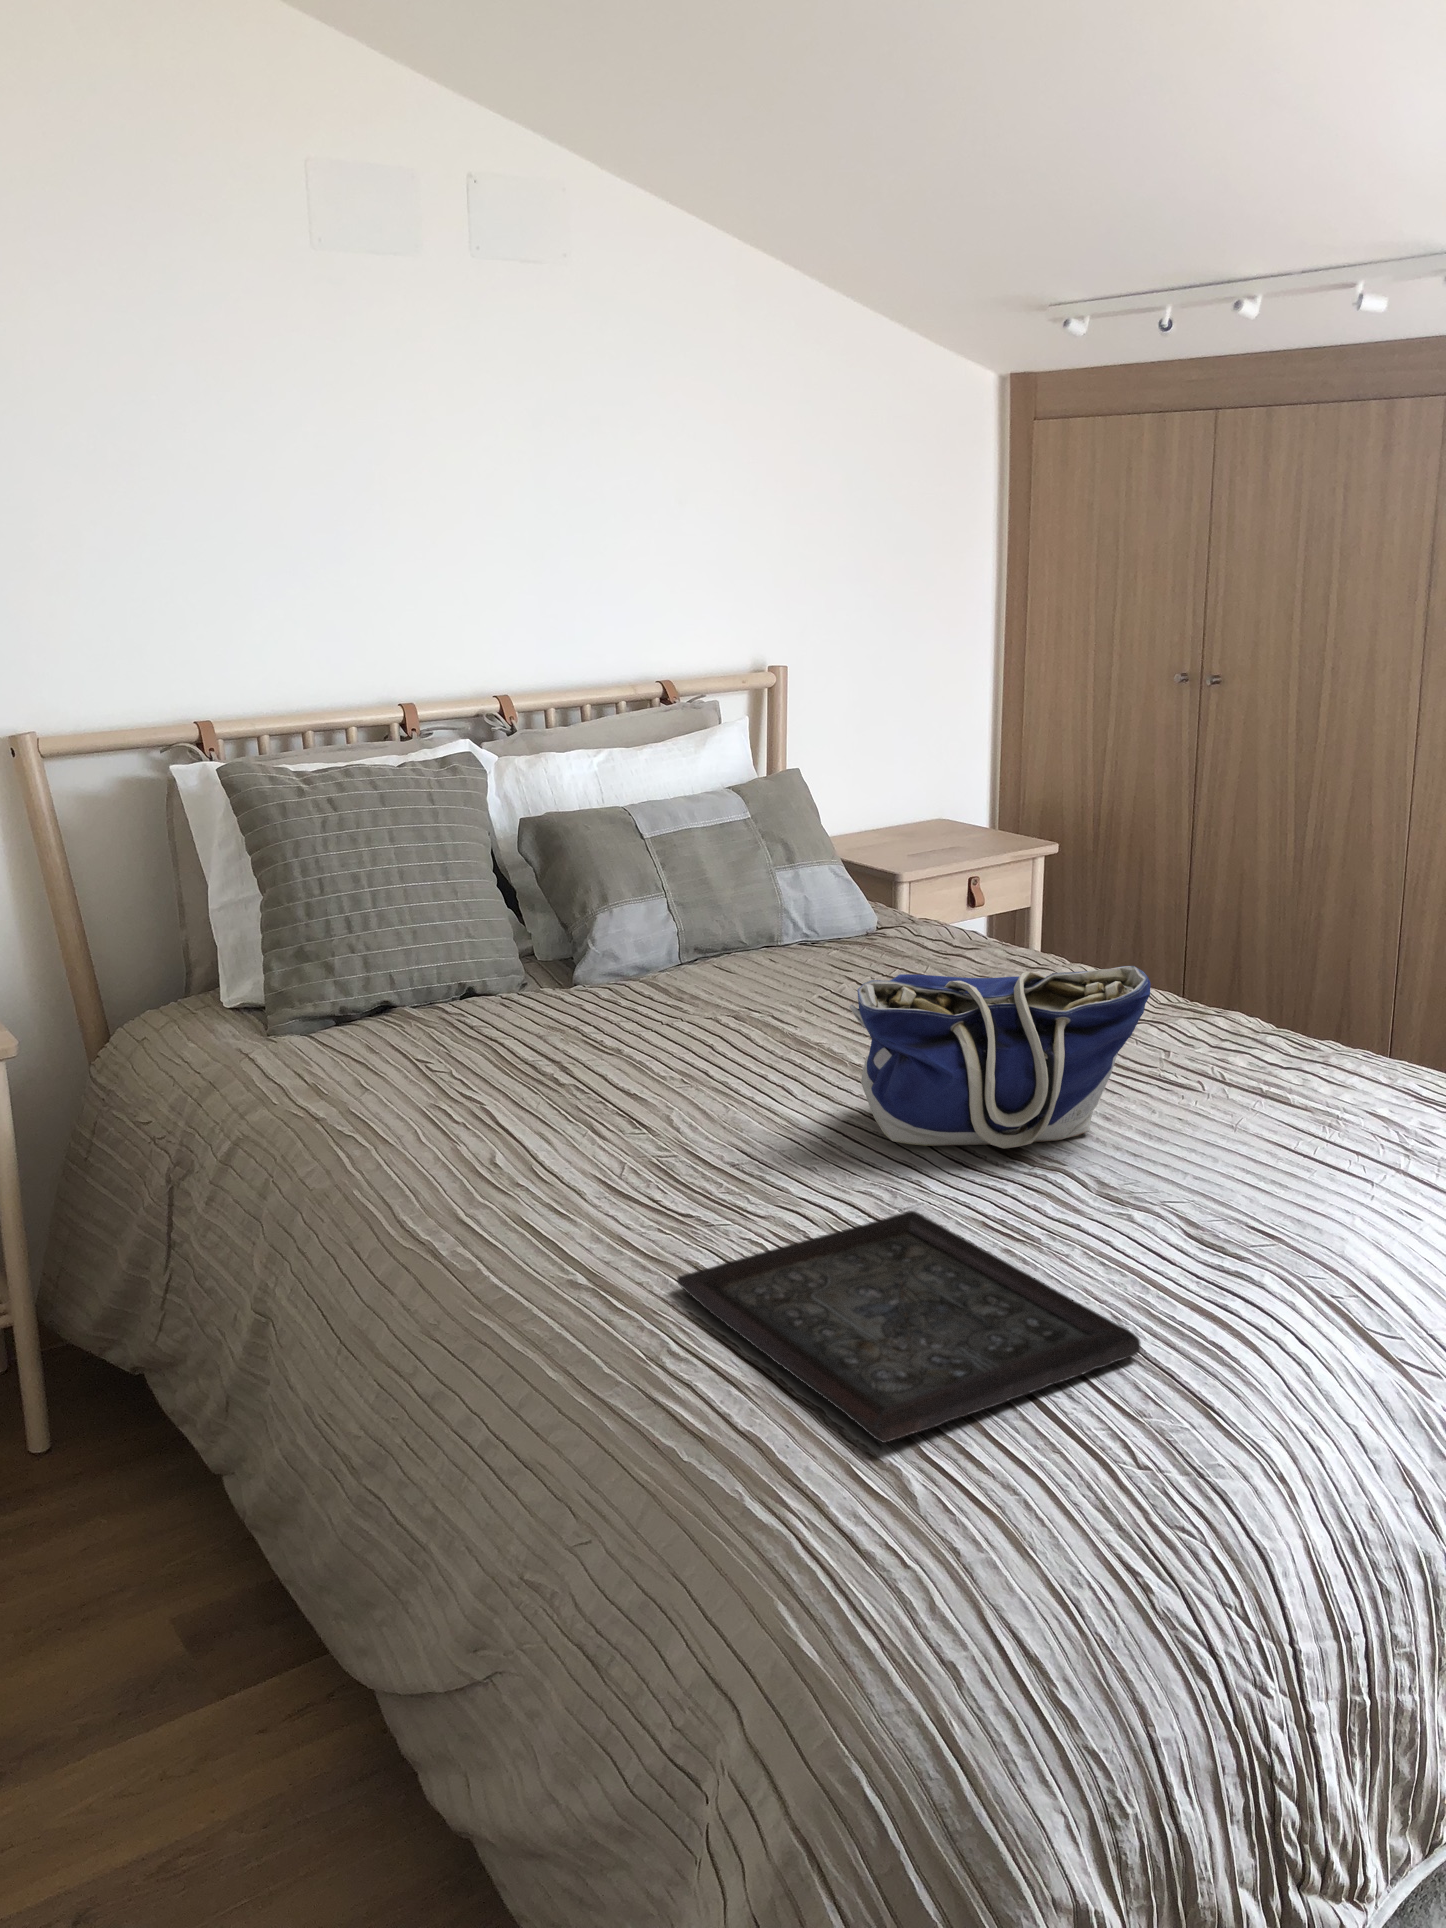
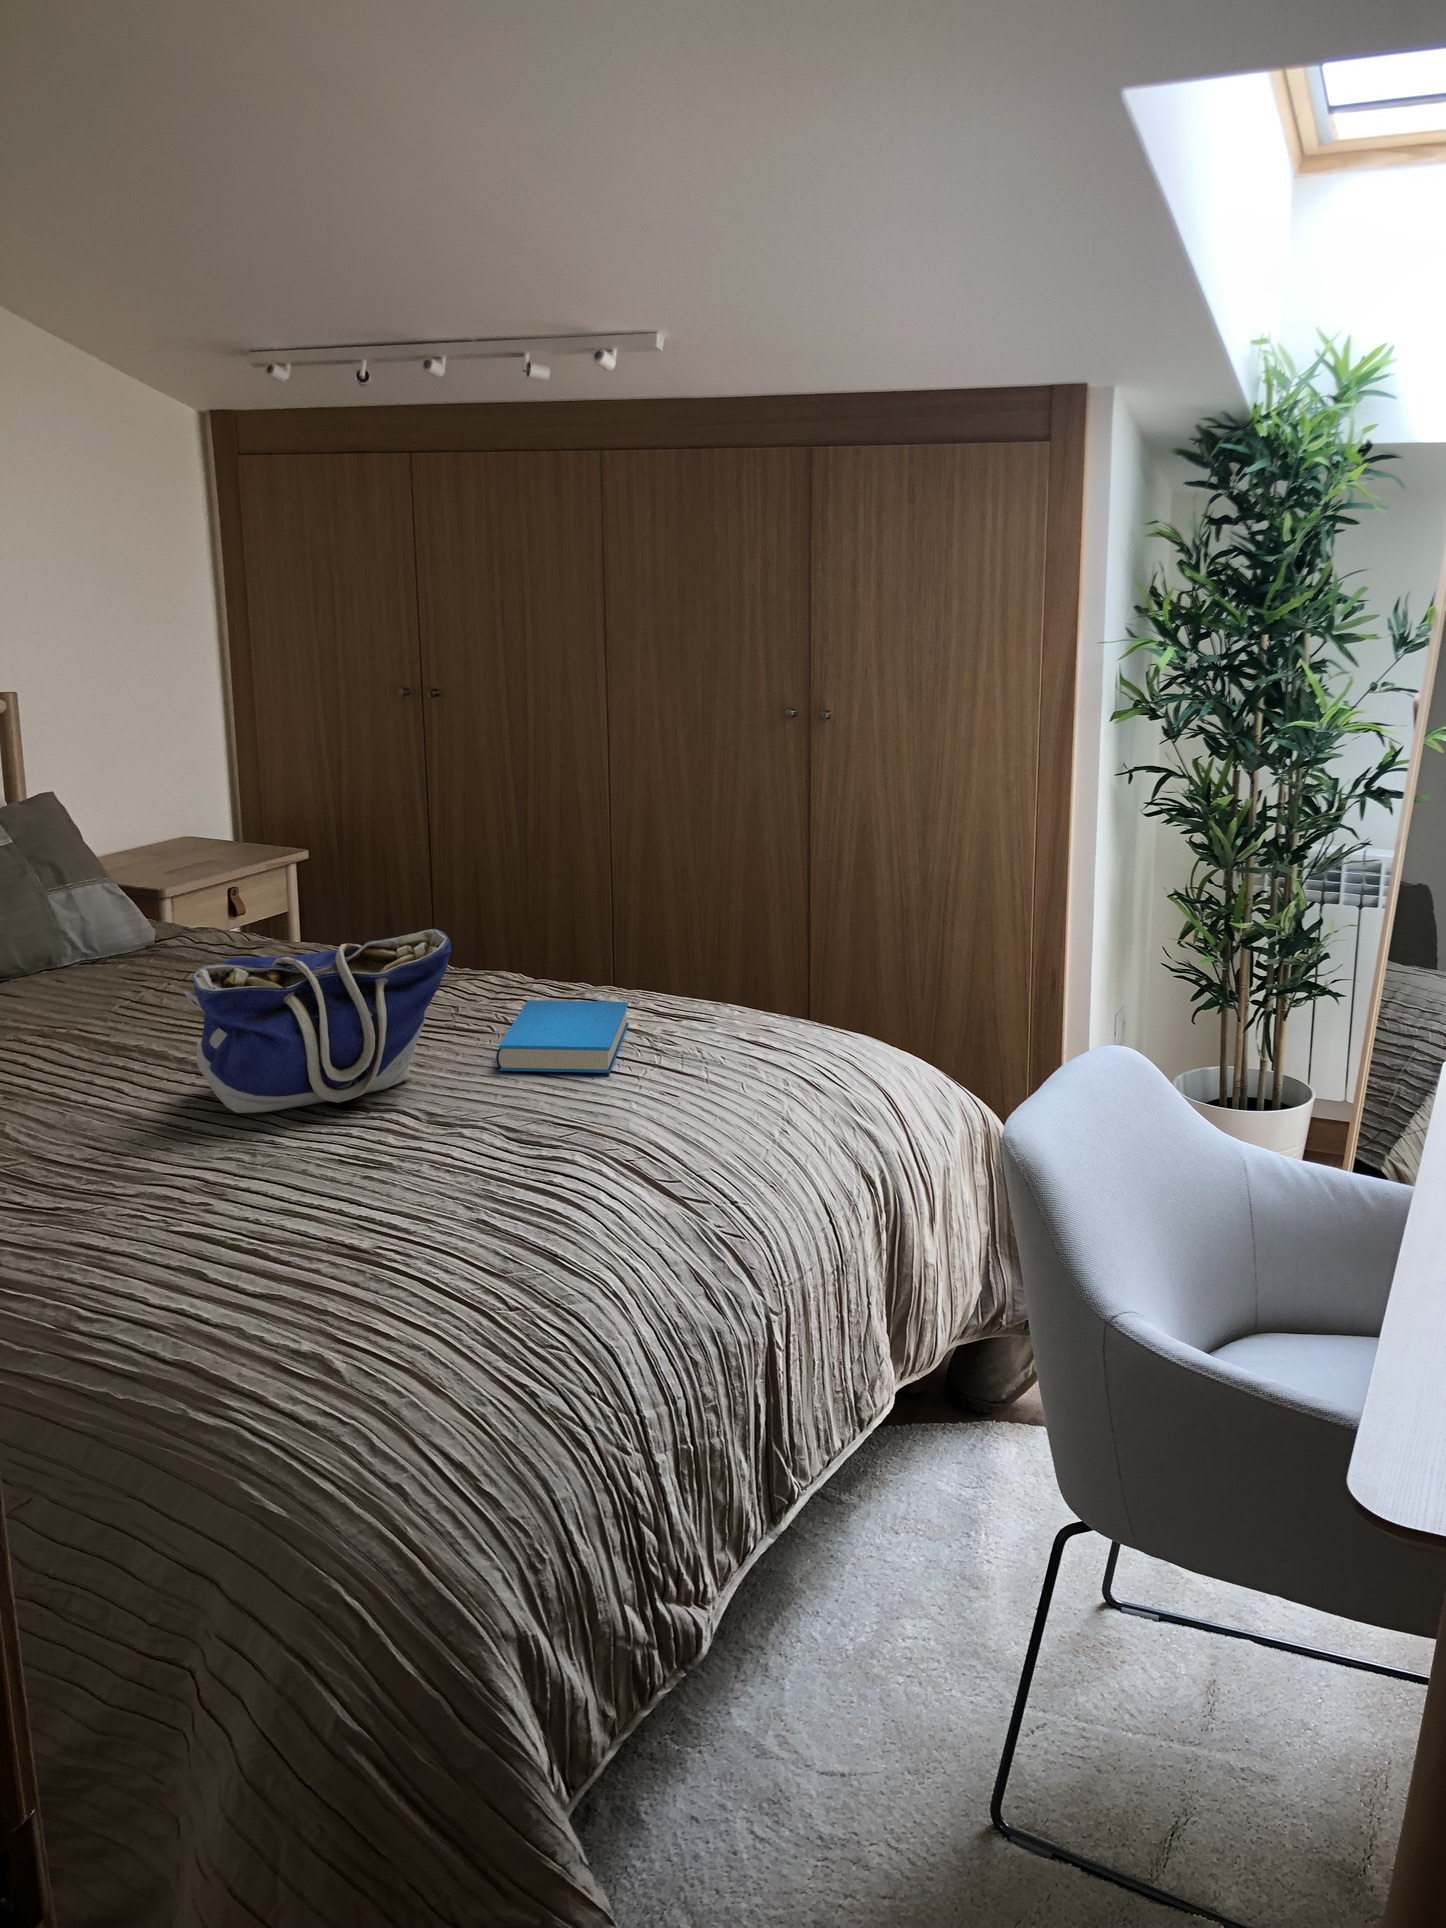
book: none [1195,1056,1377,1166] -> present [496,1000,628,1073]
tray: present [677,1211,1141,1443] -> none [64,1164,494,1339]

